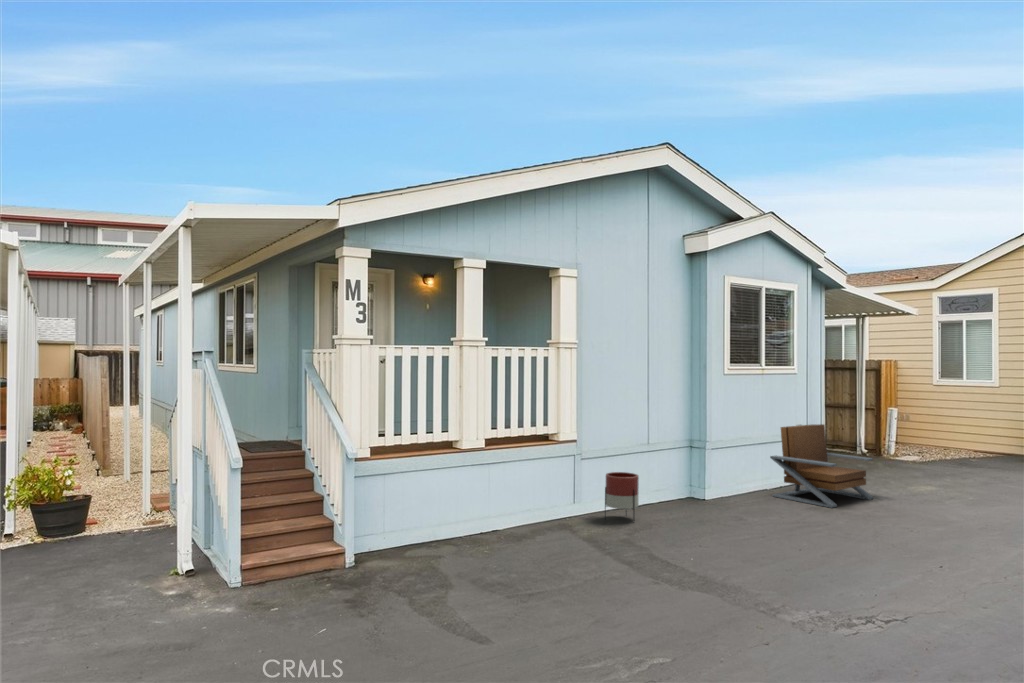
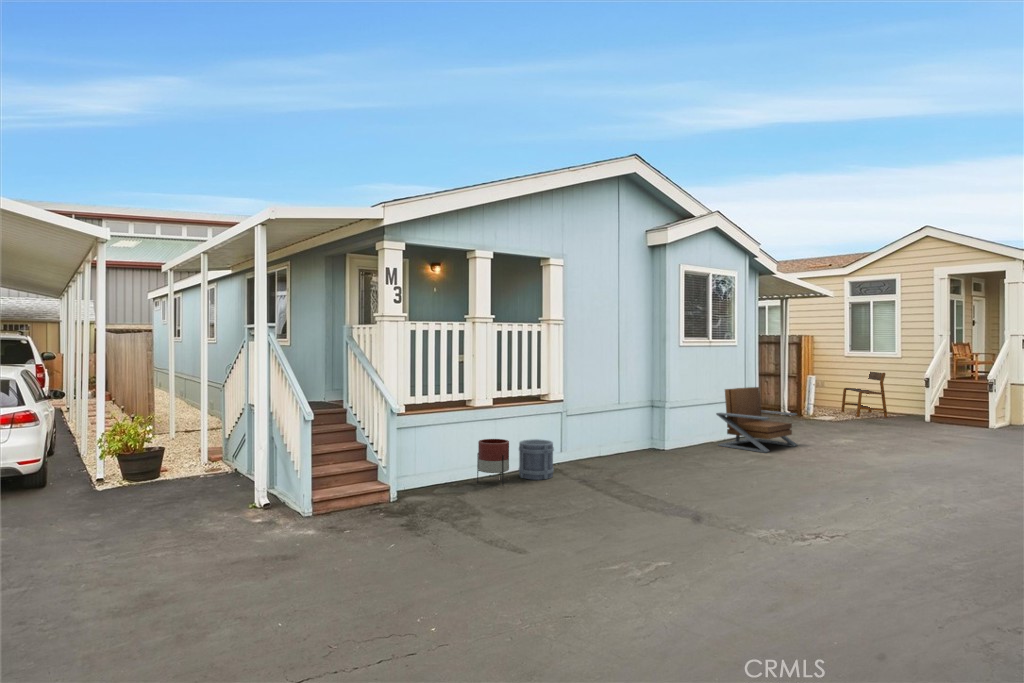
bench: none [930,403,989,460] -> present [841,372,887,417]
planter: present [605,472,639,518] -> present [477,439,509,485]
bucket: none [516,489,559,541] -> present [519,439,554,480]

